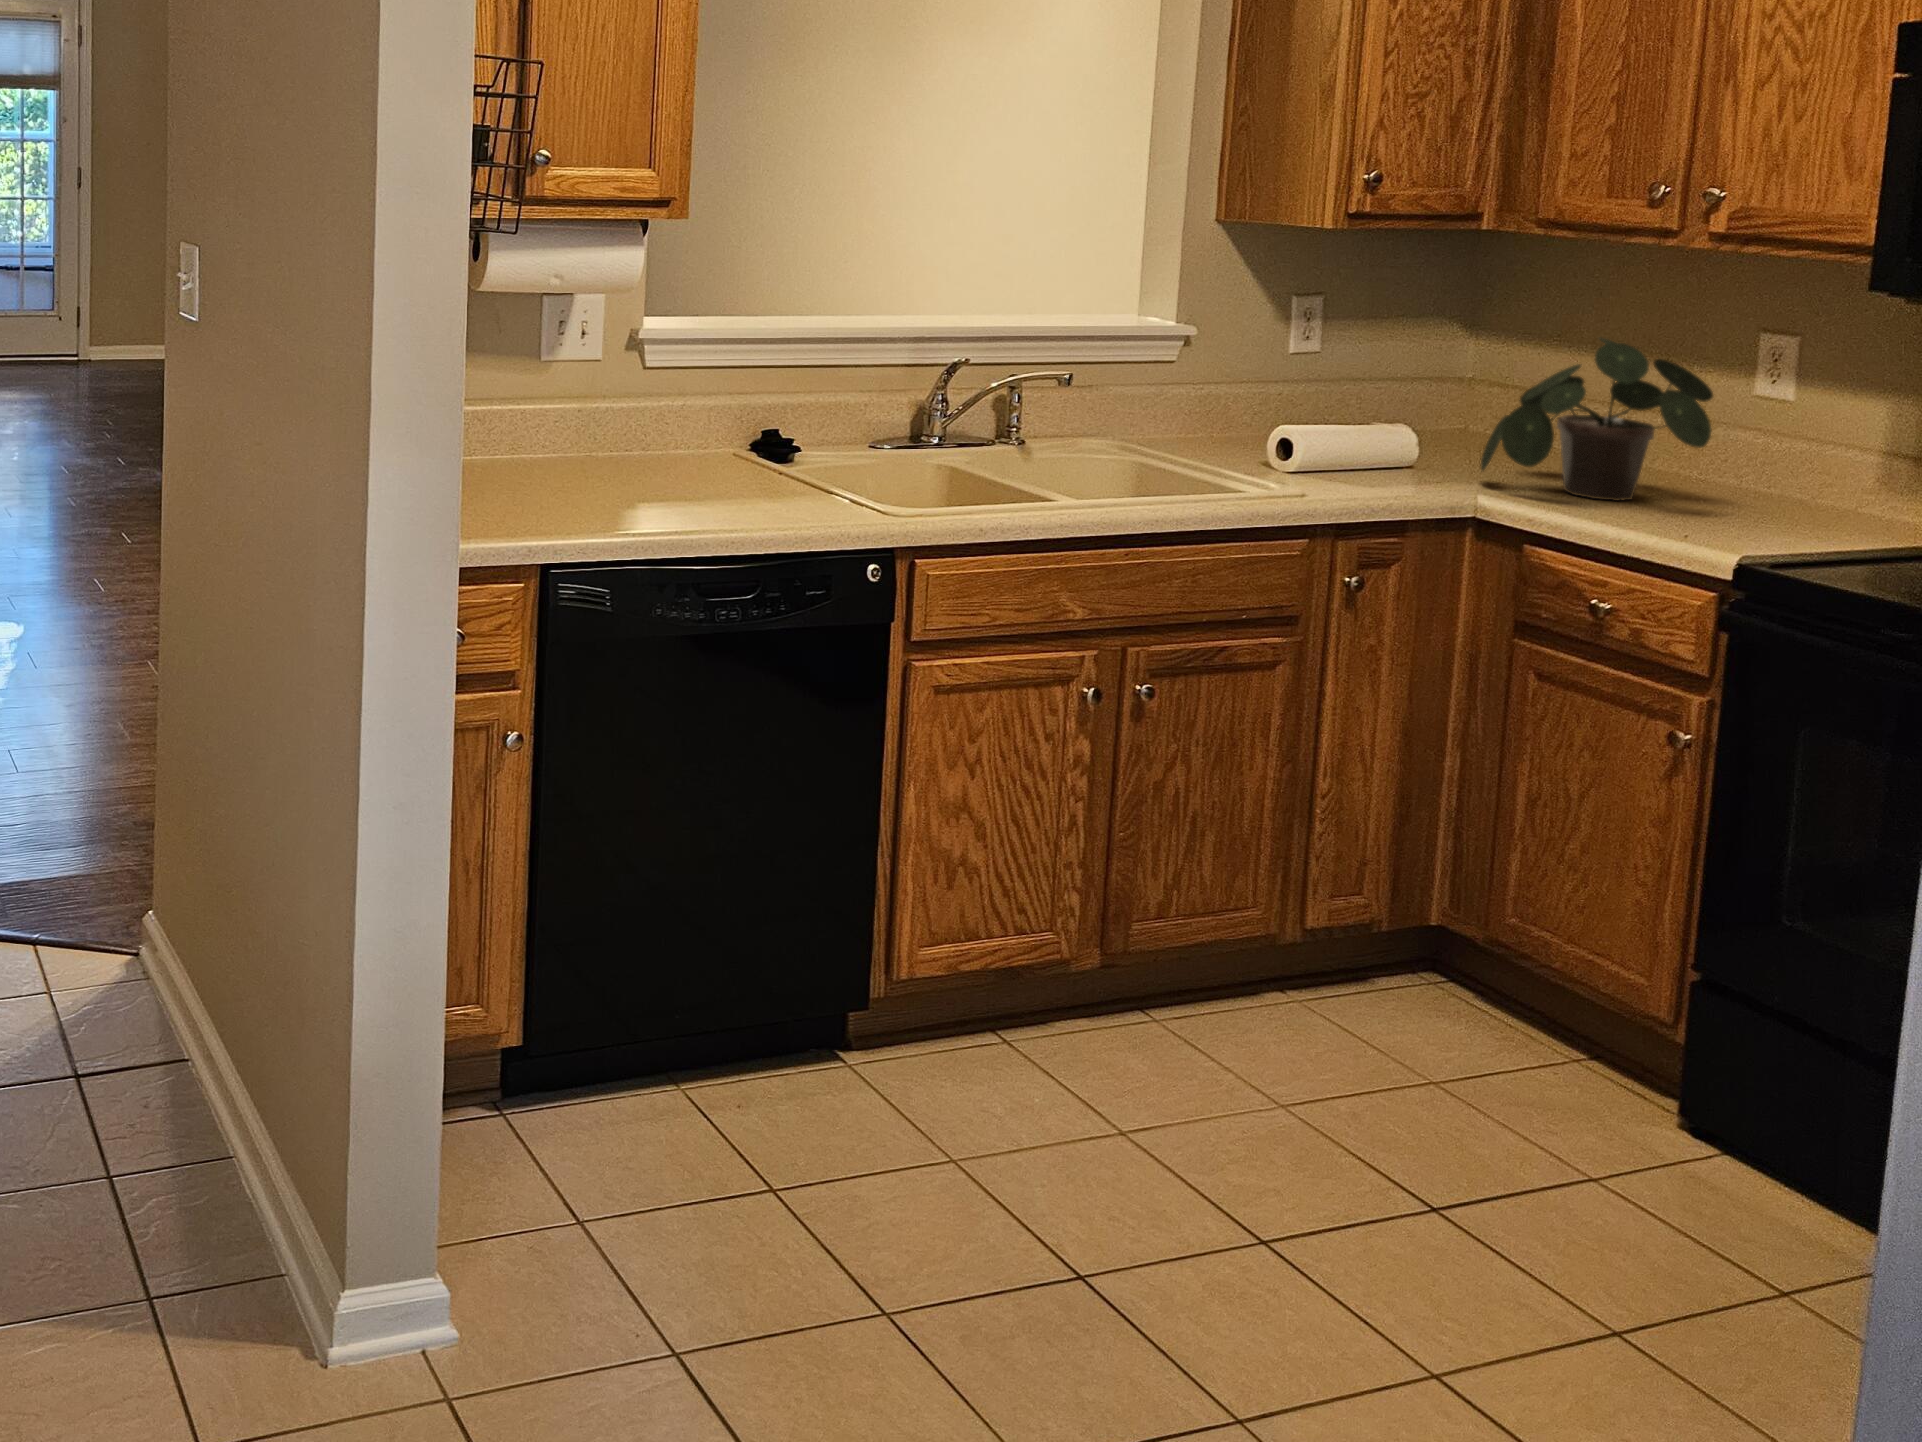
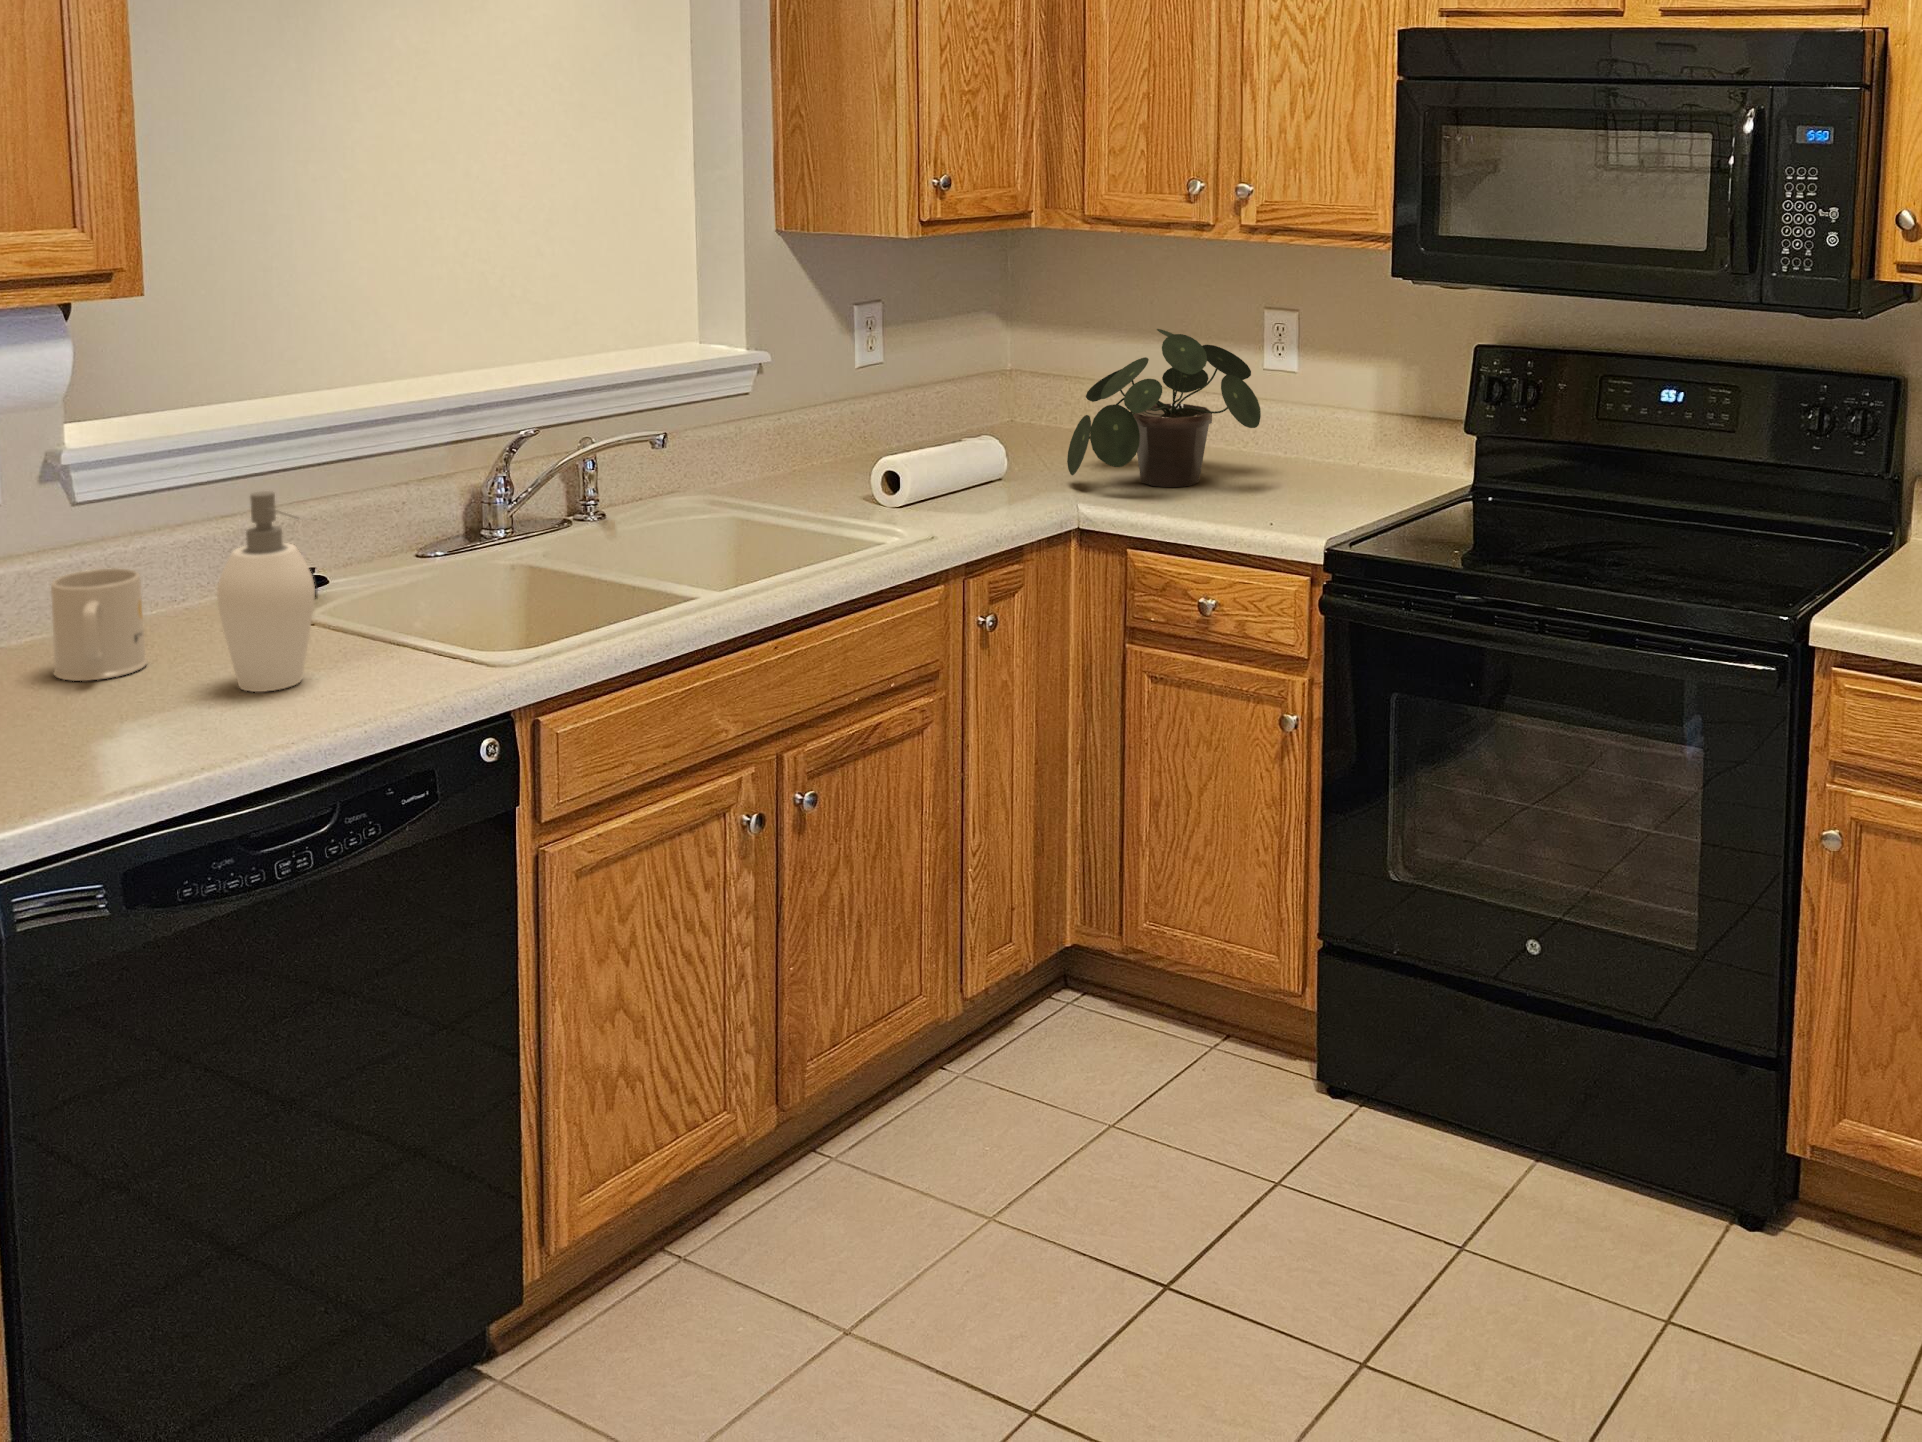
soap dispenser: none [716,358,777,500] -> present [217,491,315,692]
mug: none [621,404,677,477] -> present [51,568,147,681]

